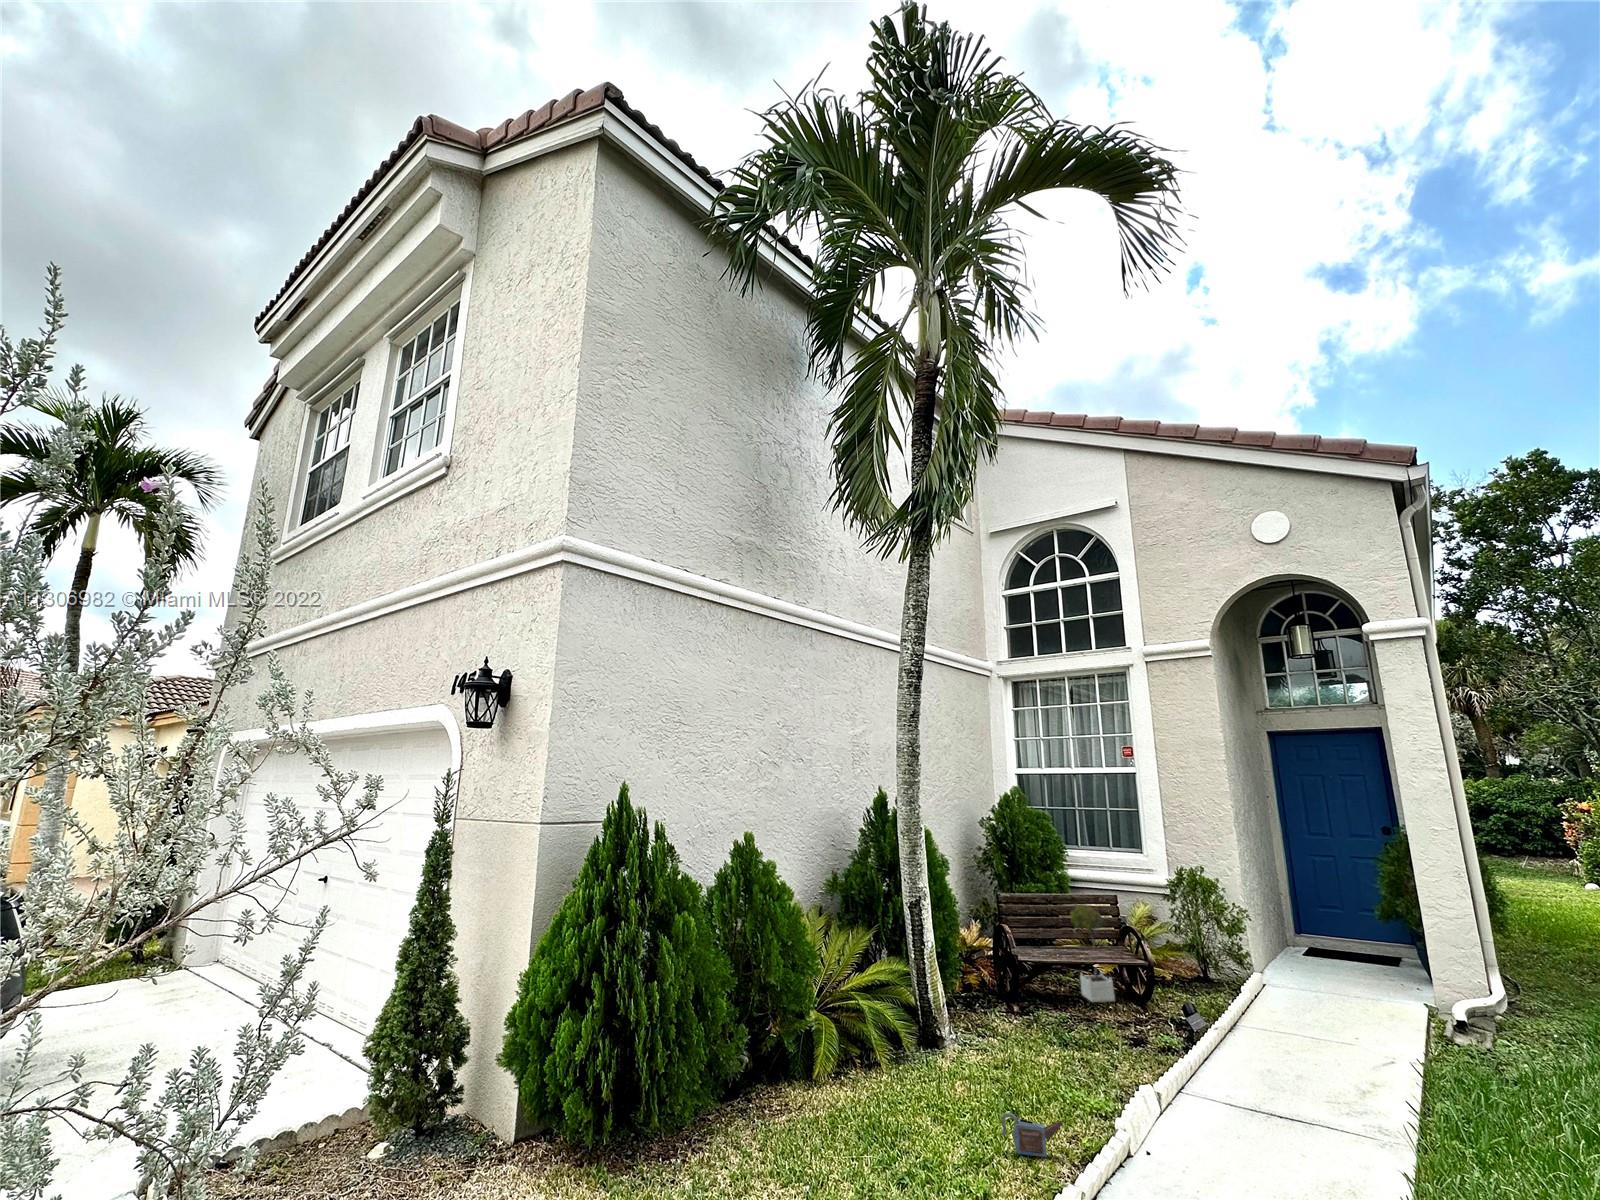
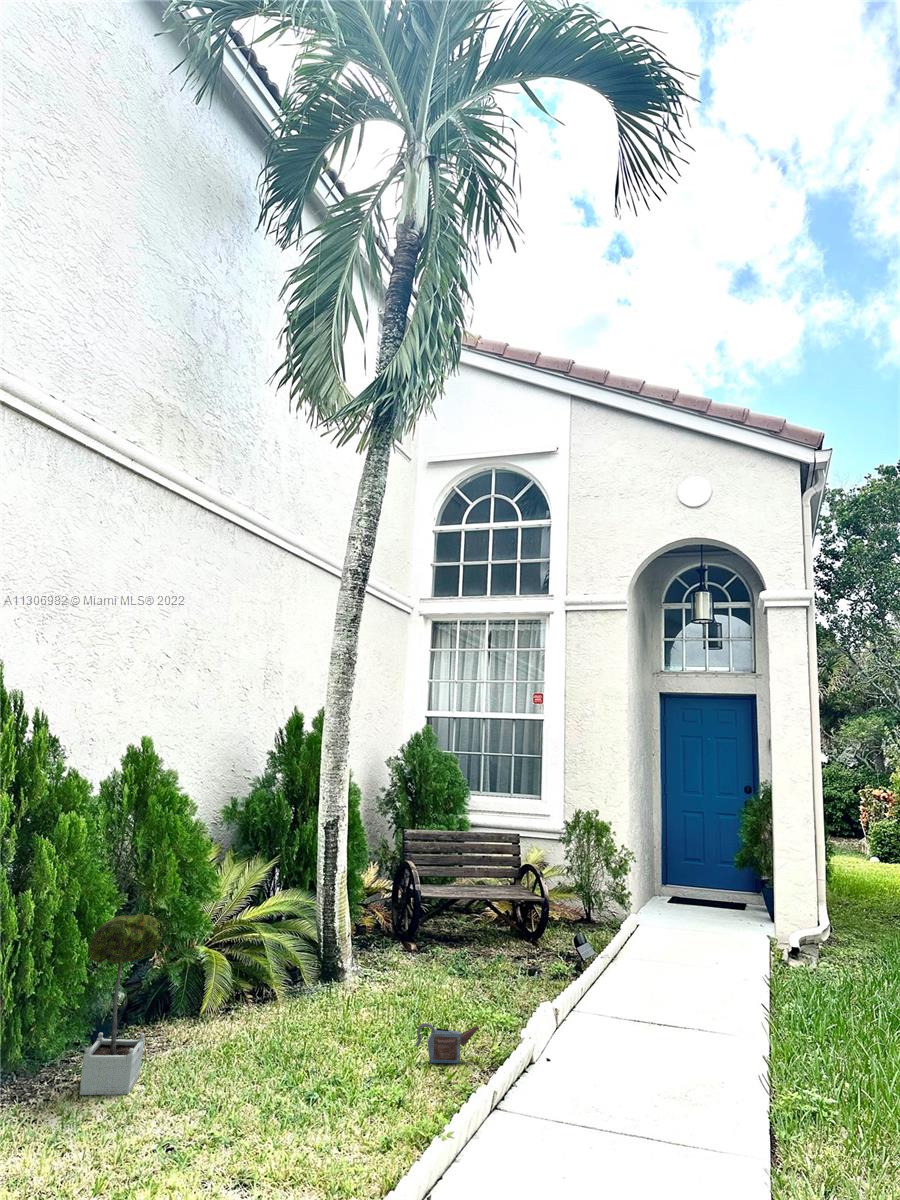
potted tree: present [1071,904,1115,1002] -> present [80,913,162,1095]

